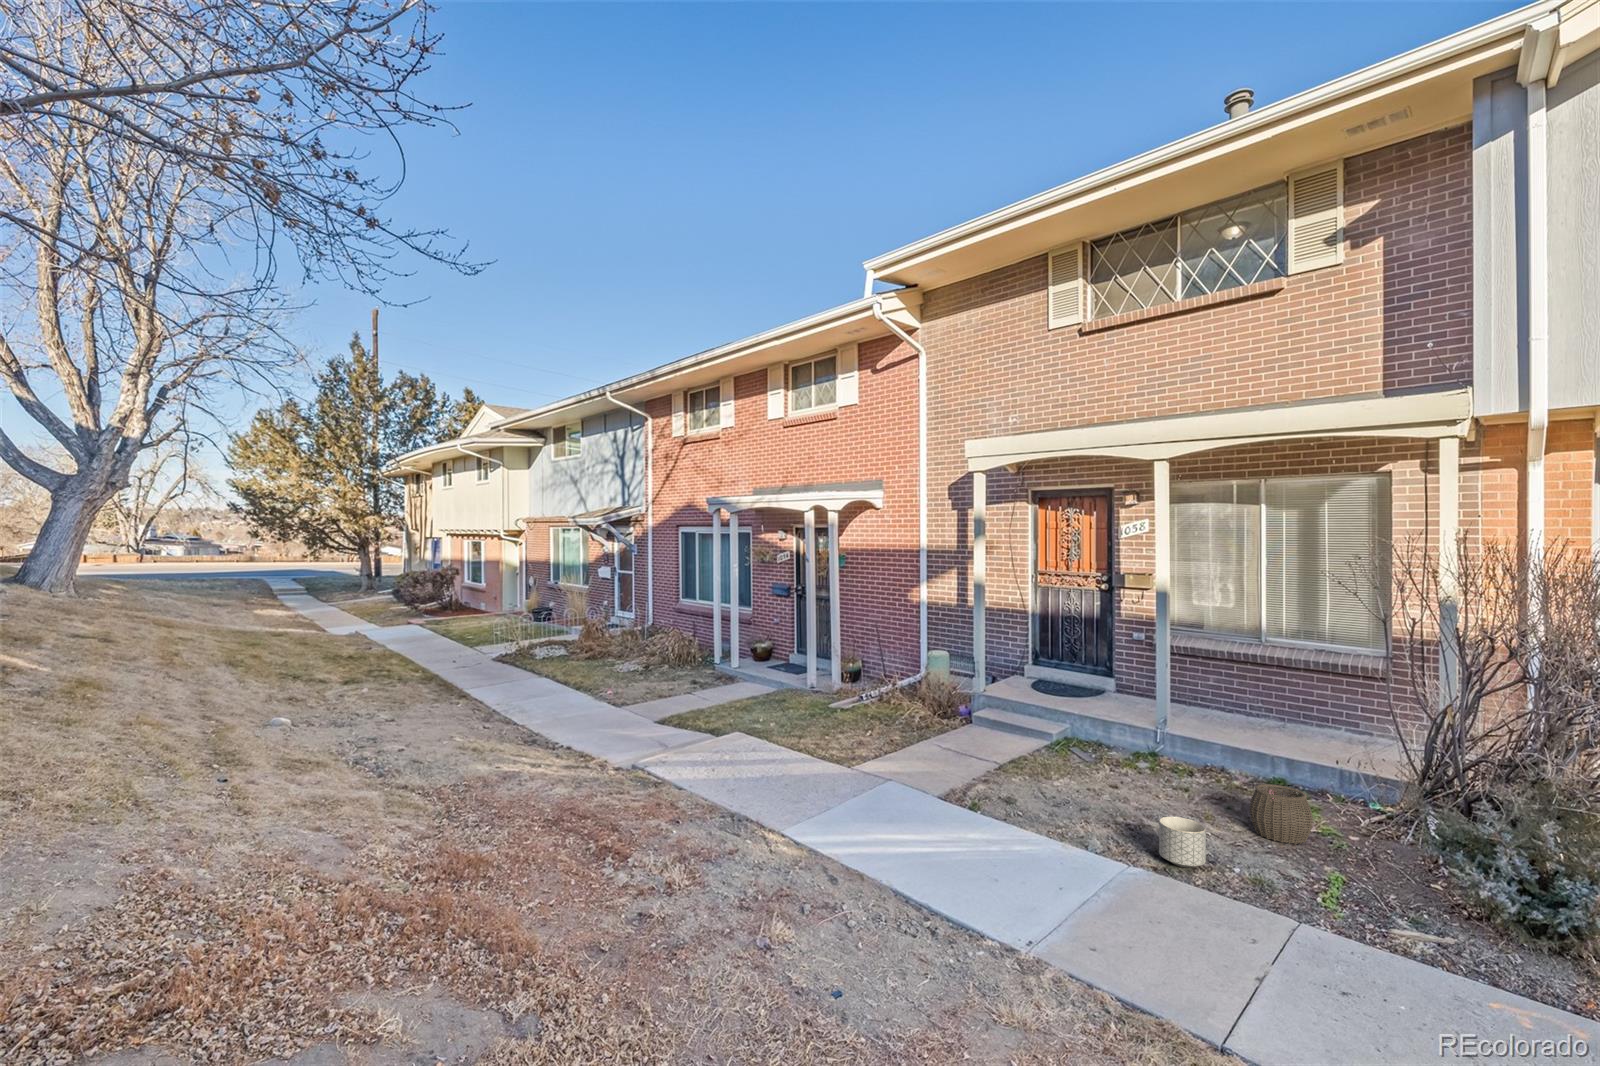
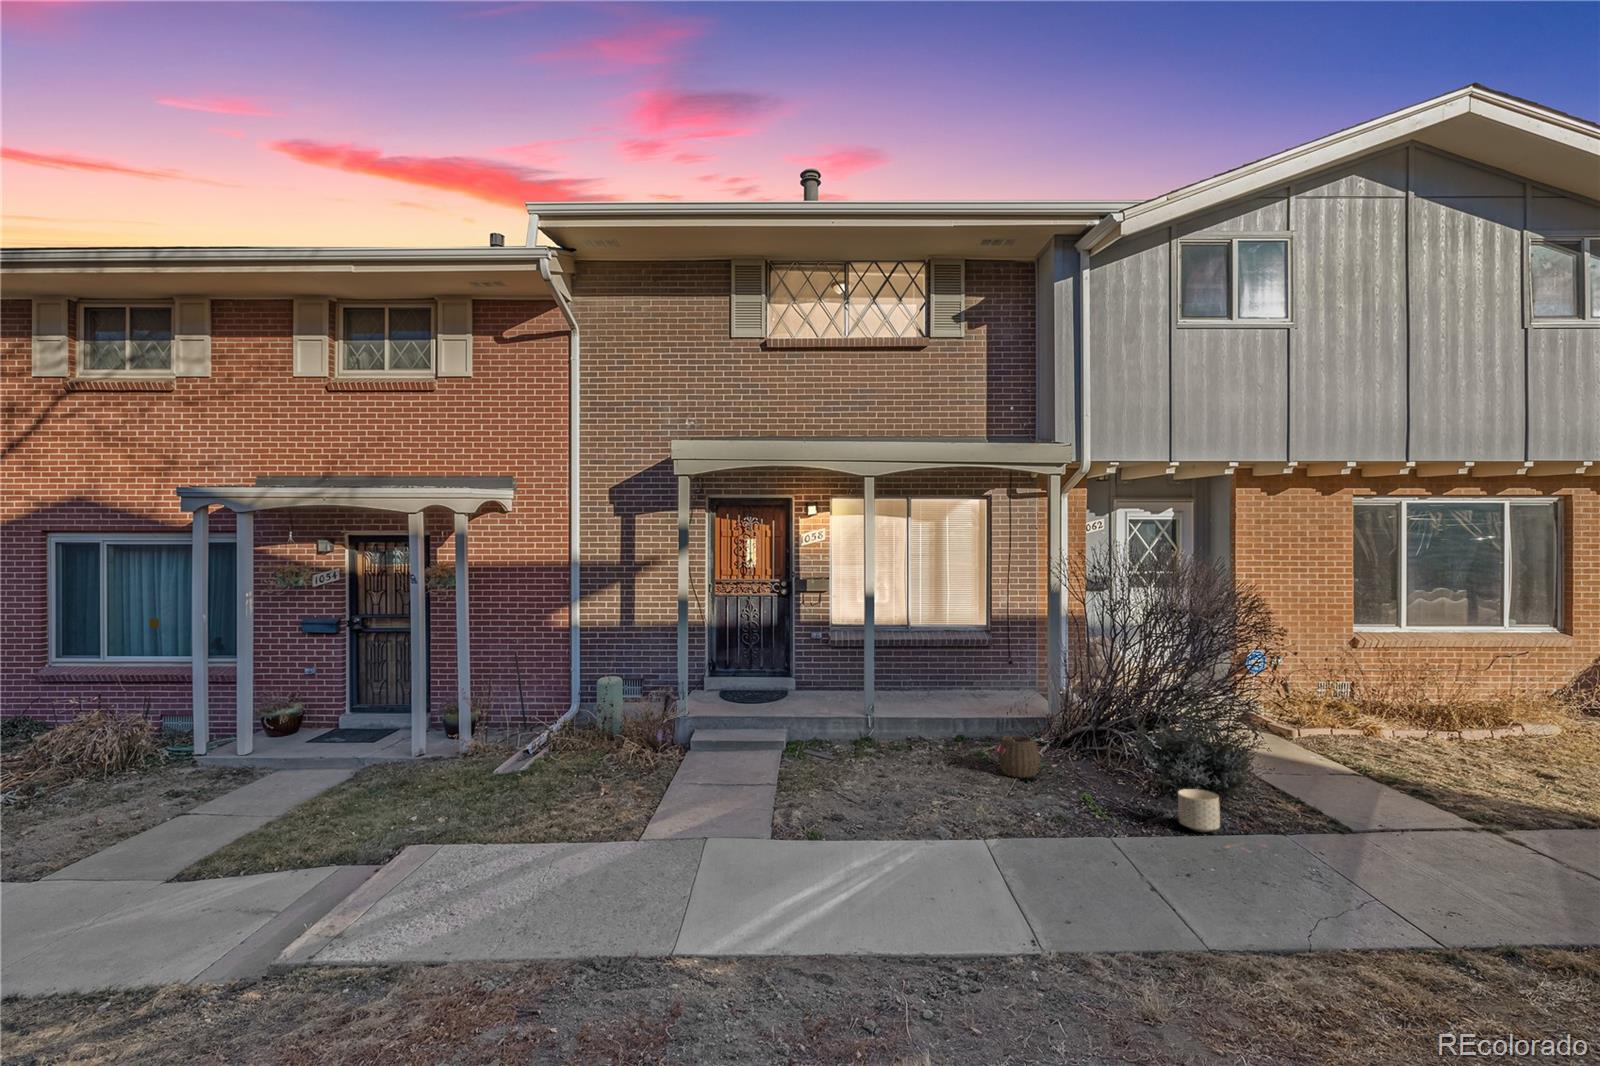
planter: present [1159,817,1206,867] -> present [1178,789,1220,832]

